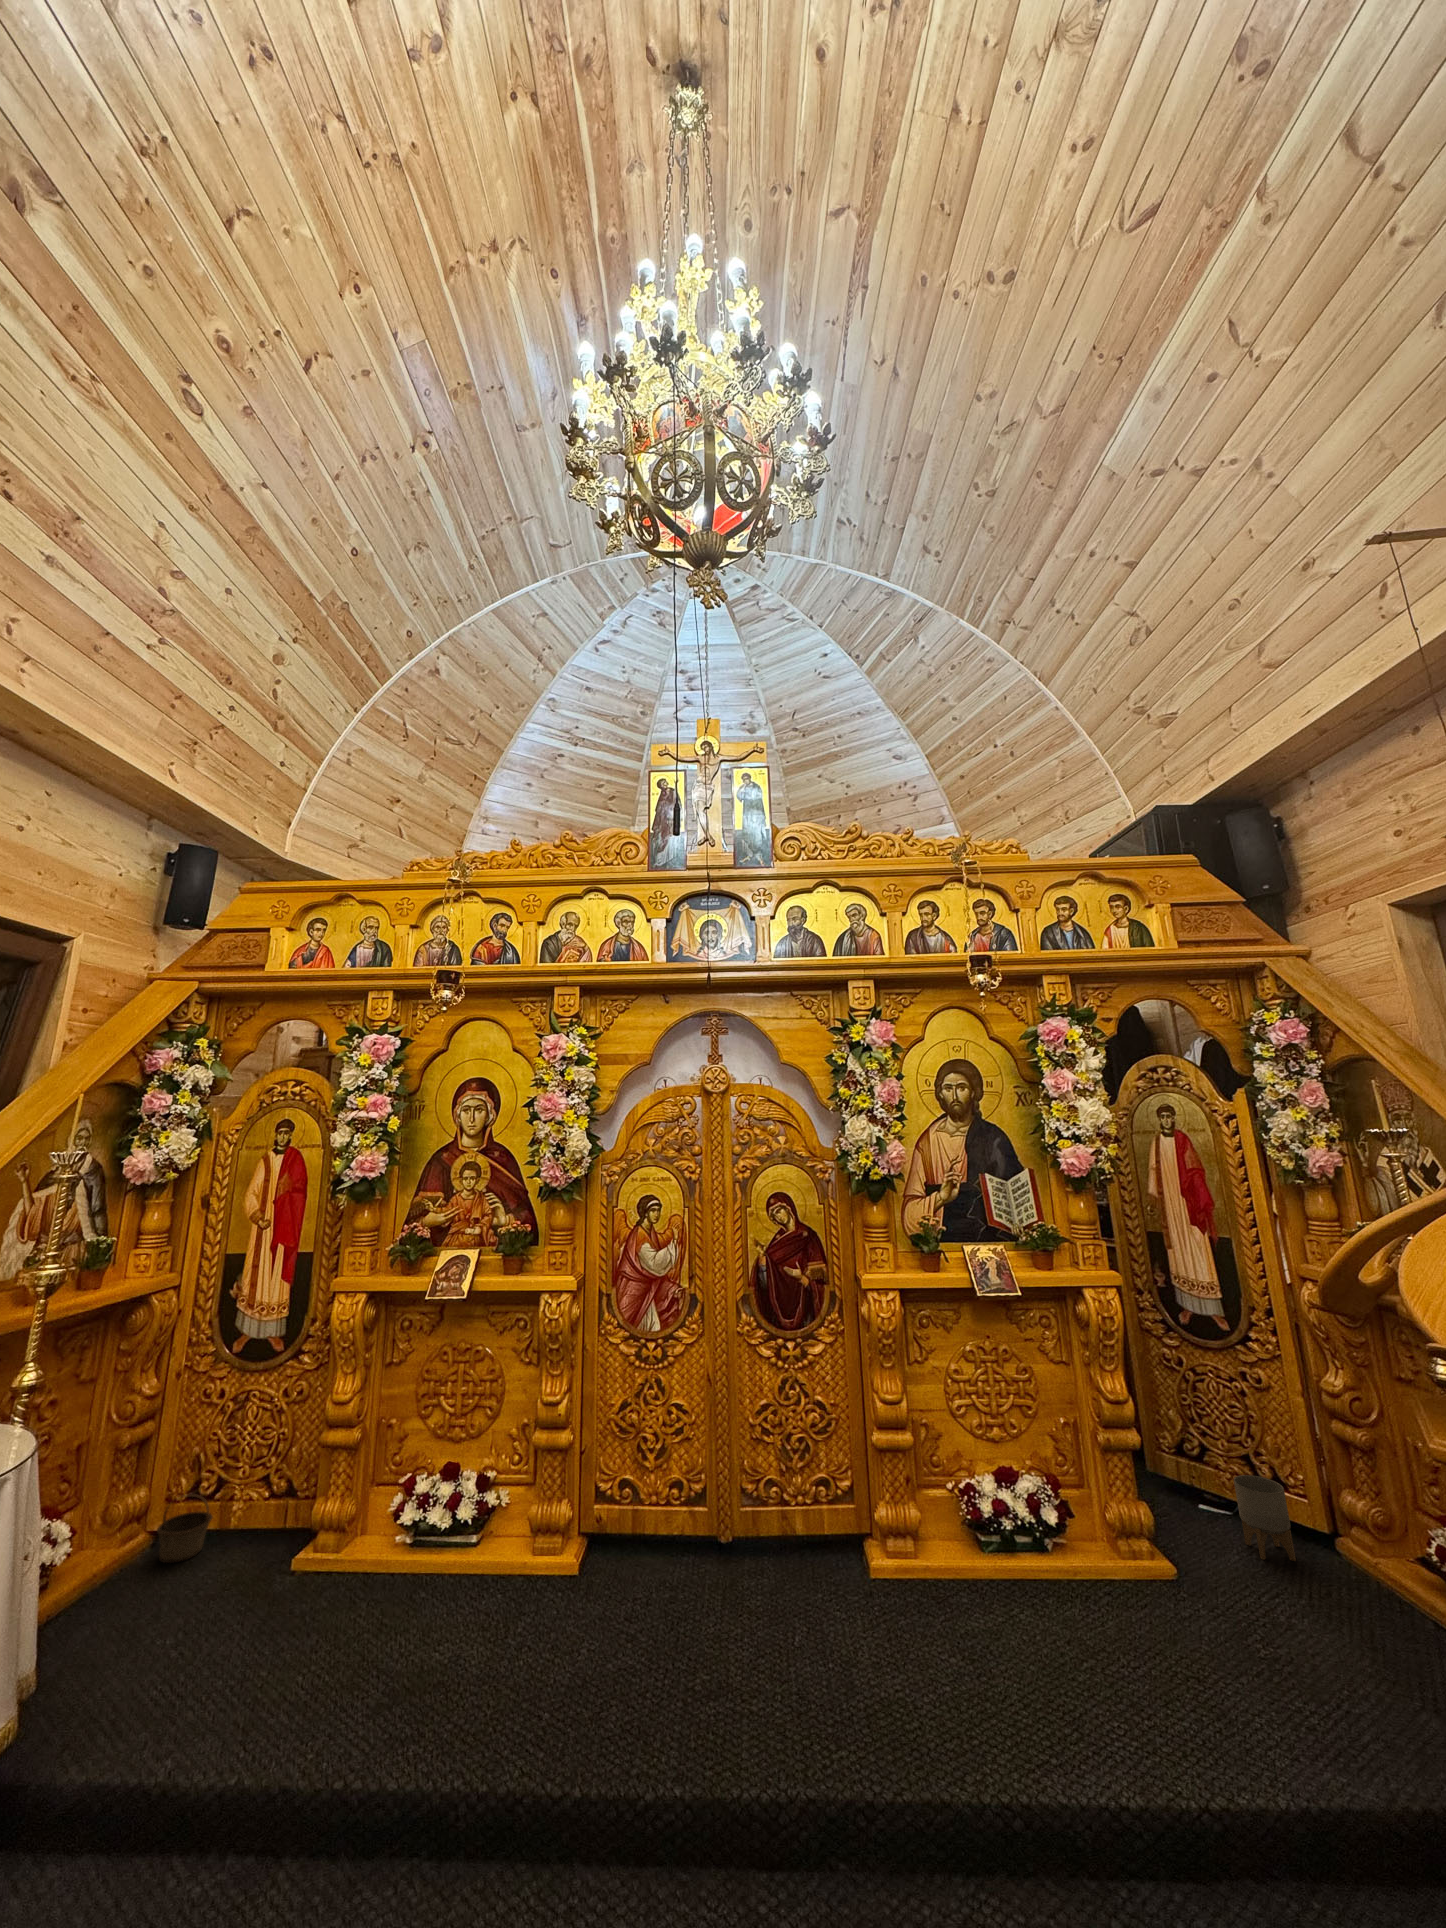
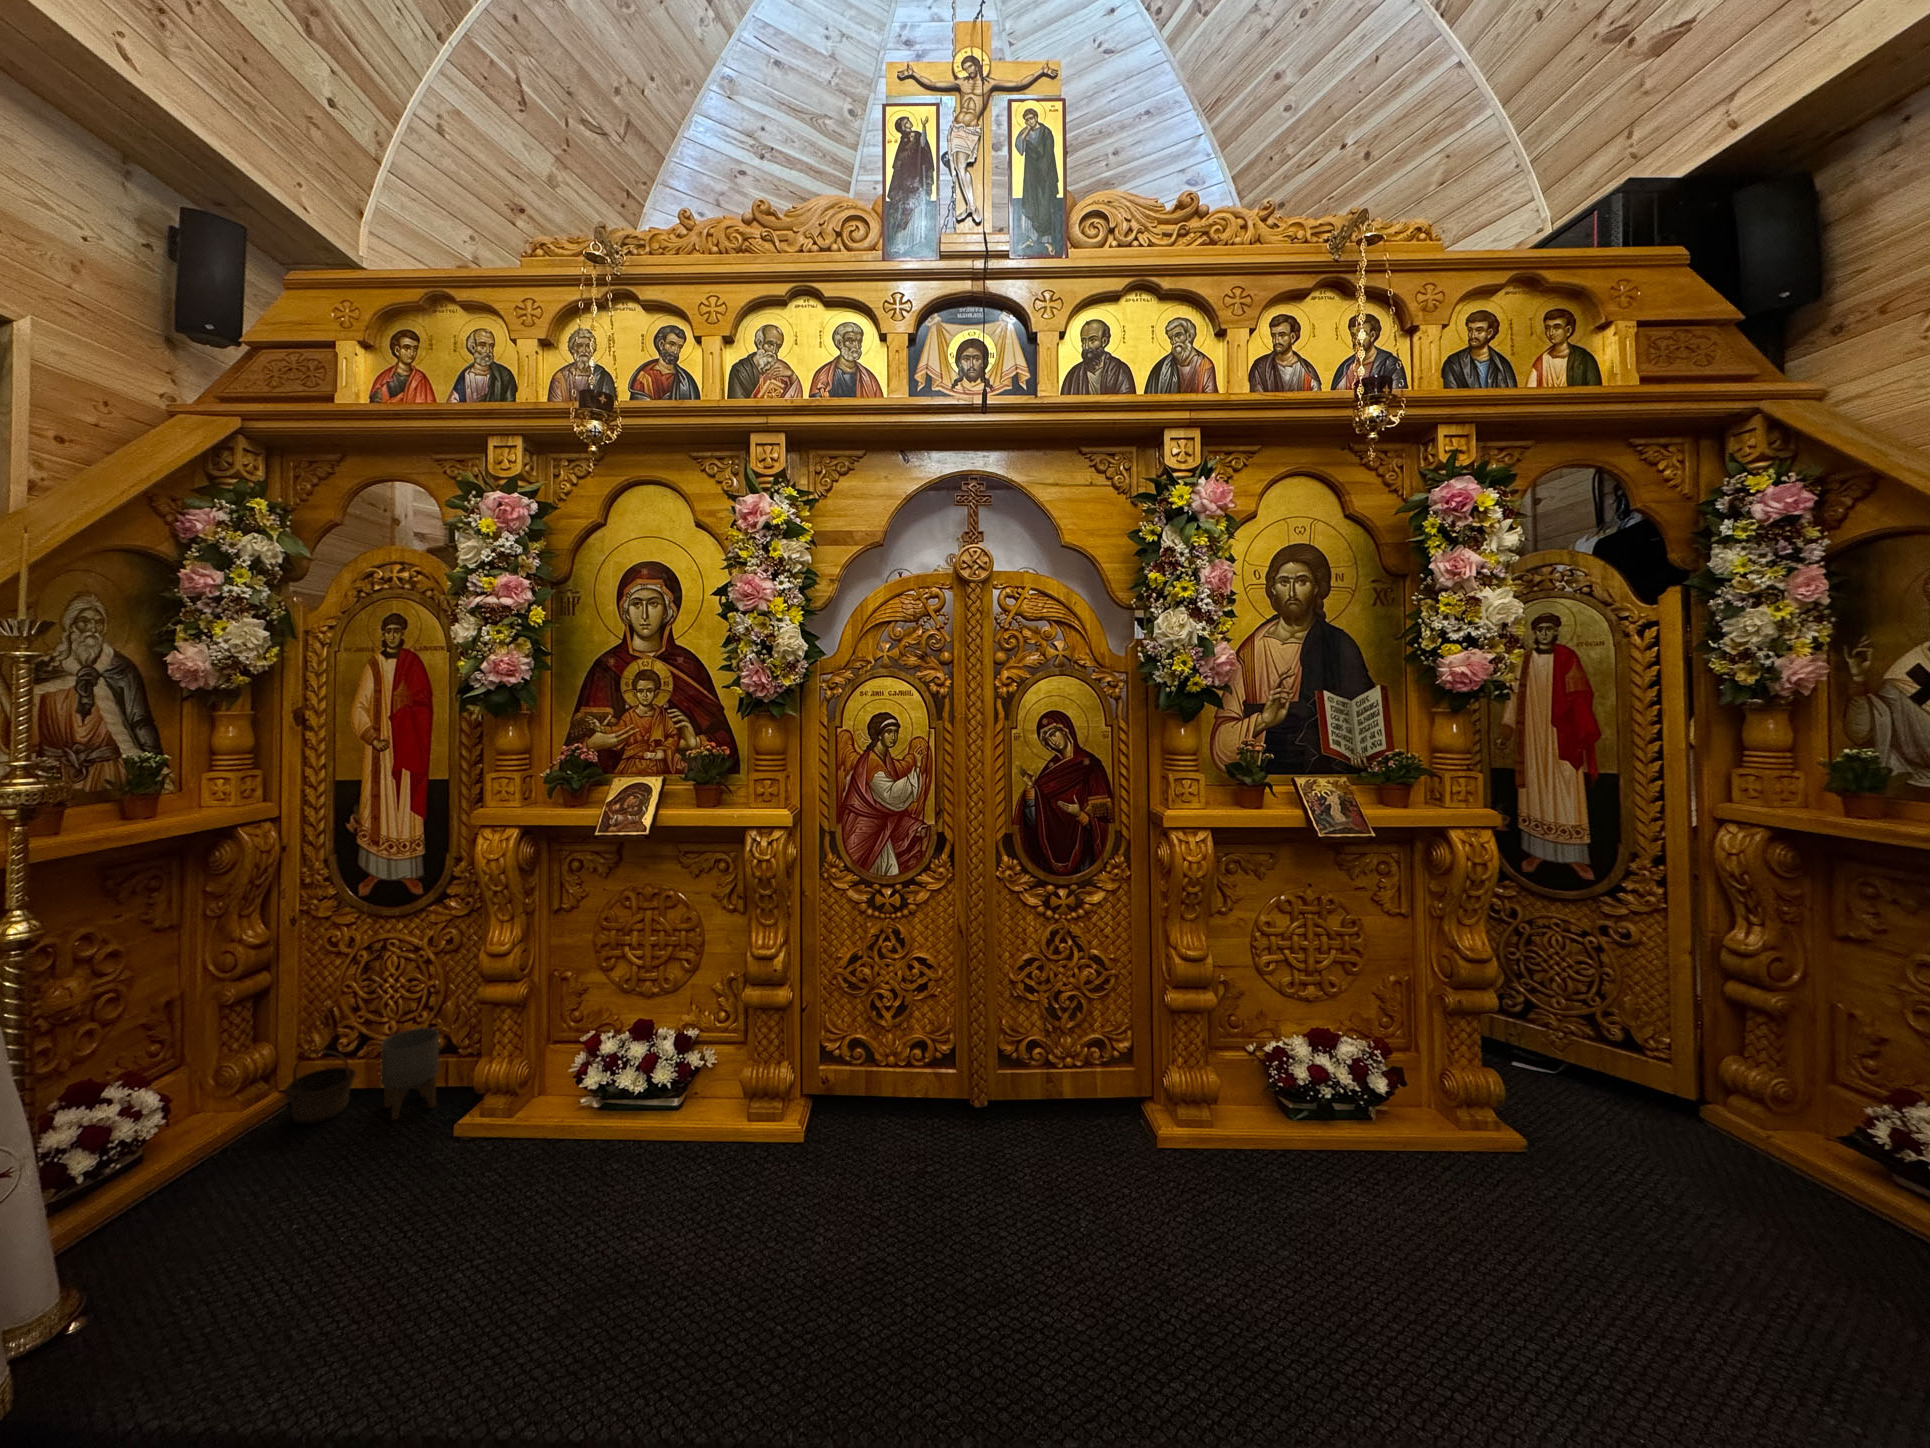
planter: present [1234,1475,1296,1561] -> present [381,1028,439,1120]

